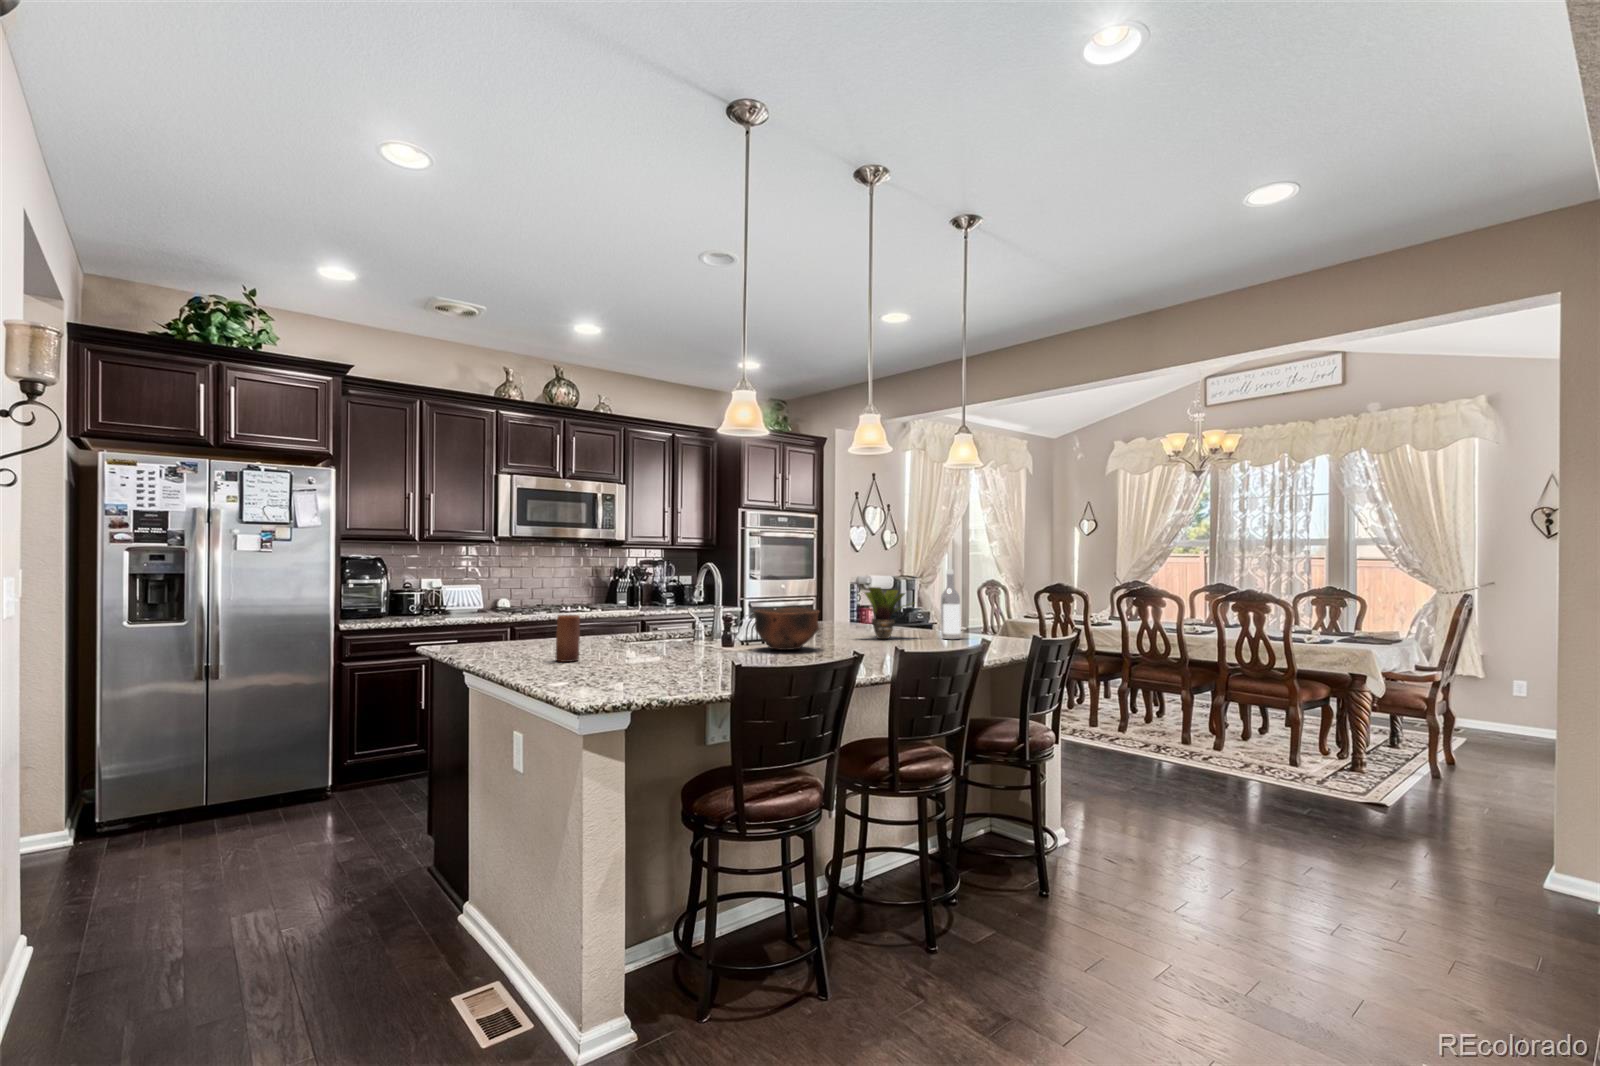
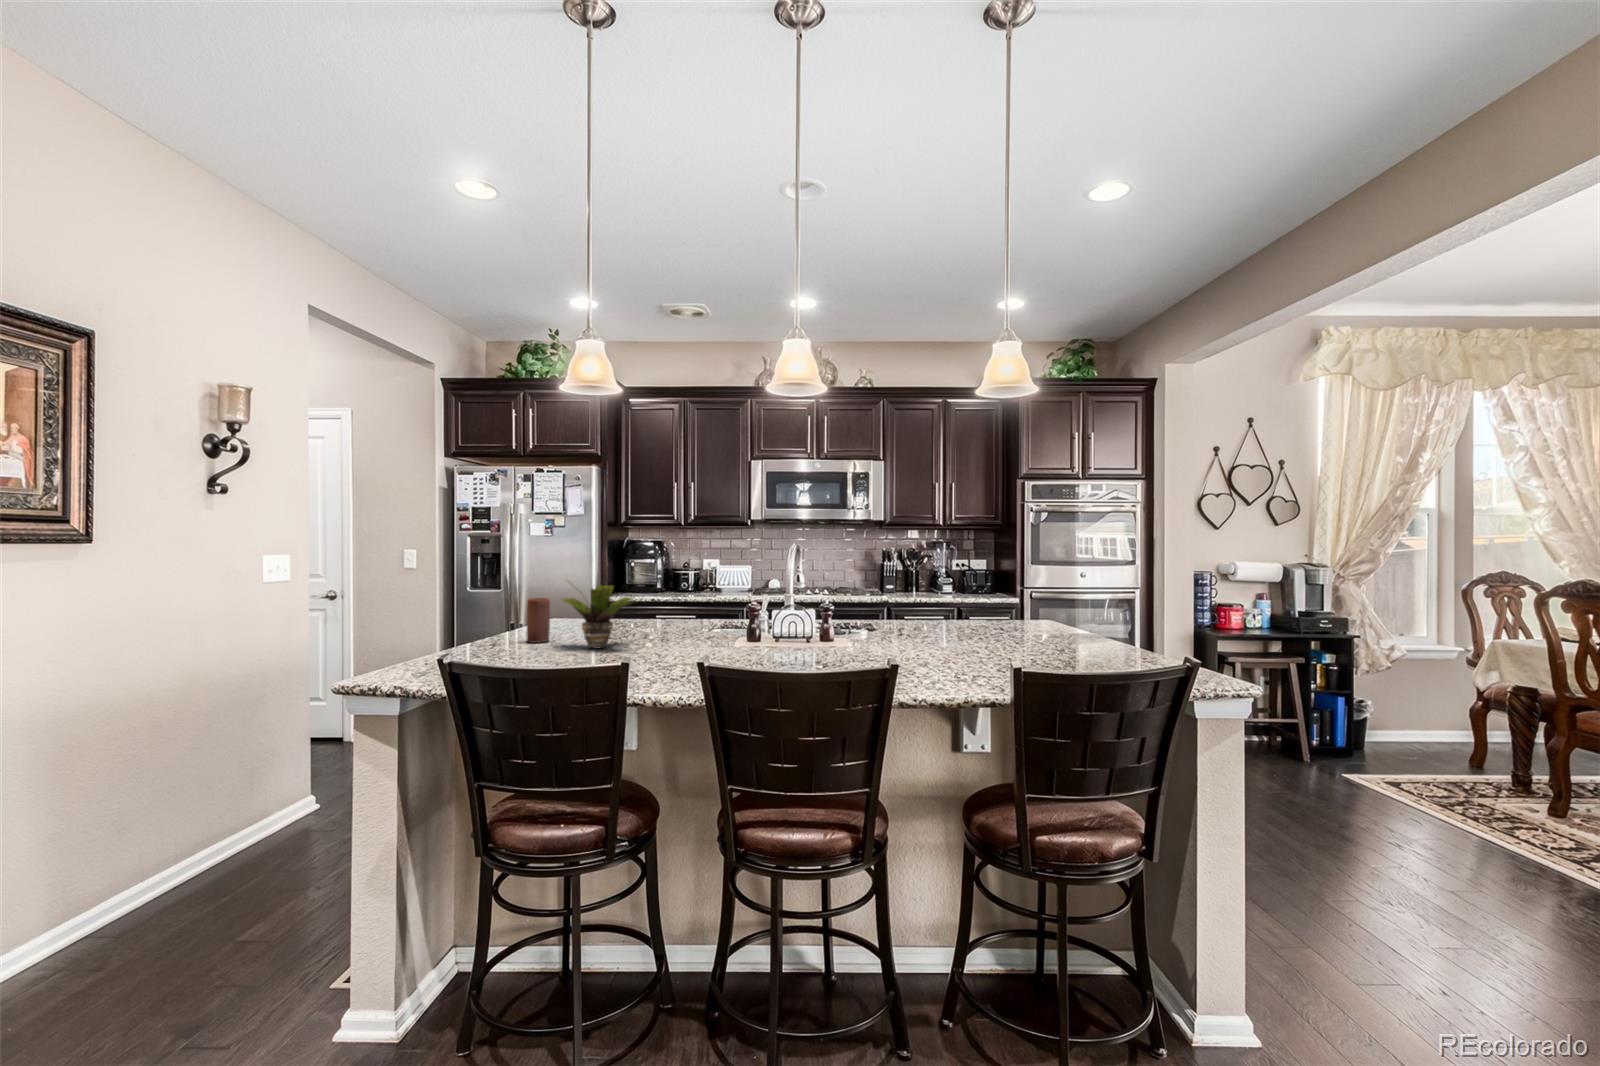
wine bottle: present [941,569,961,639] -> none [1000,558,1029,661]
potted plant: present [865,587,913,639] -> present [562,586,632,649]
bowl: present [754,608,819,650] -> none [711,601,788,652]

